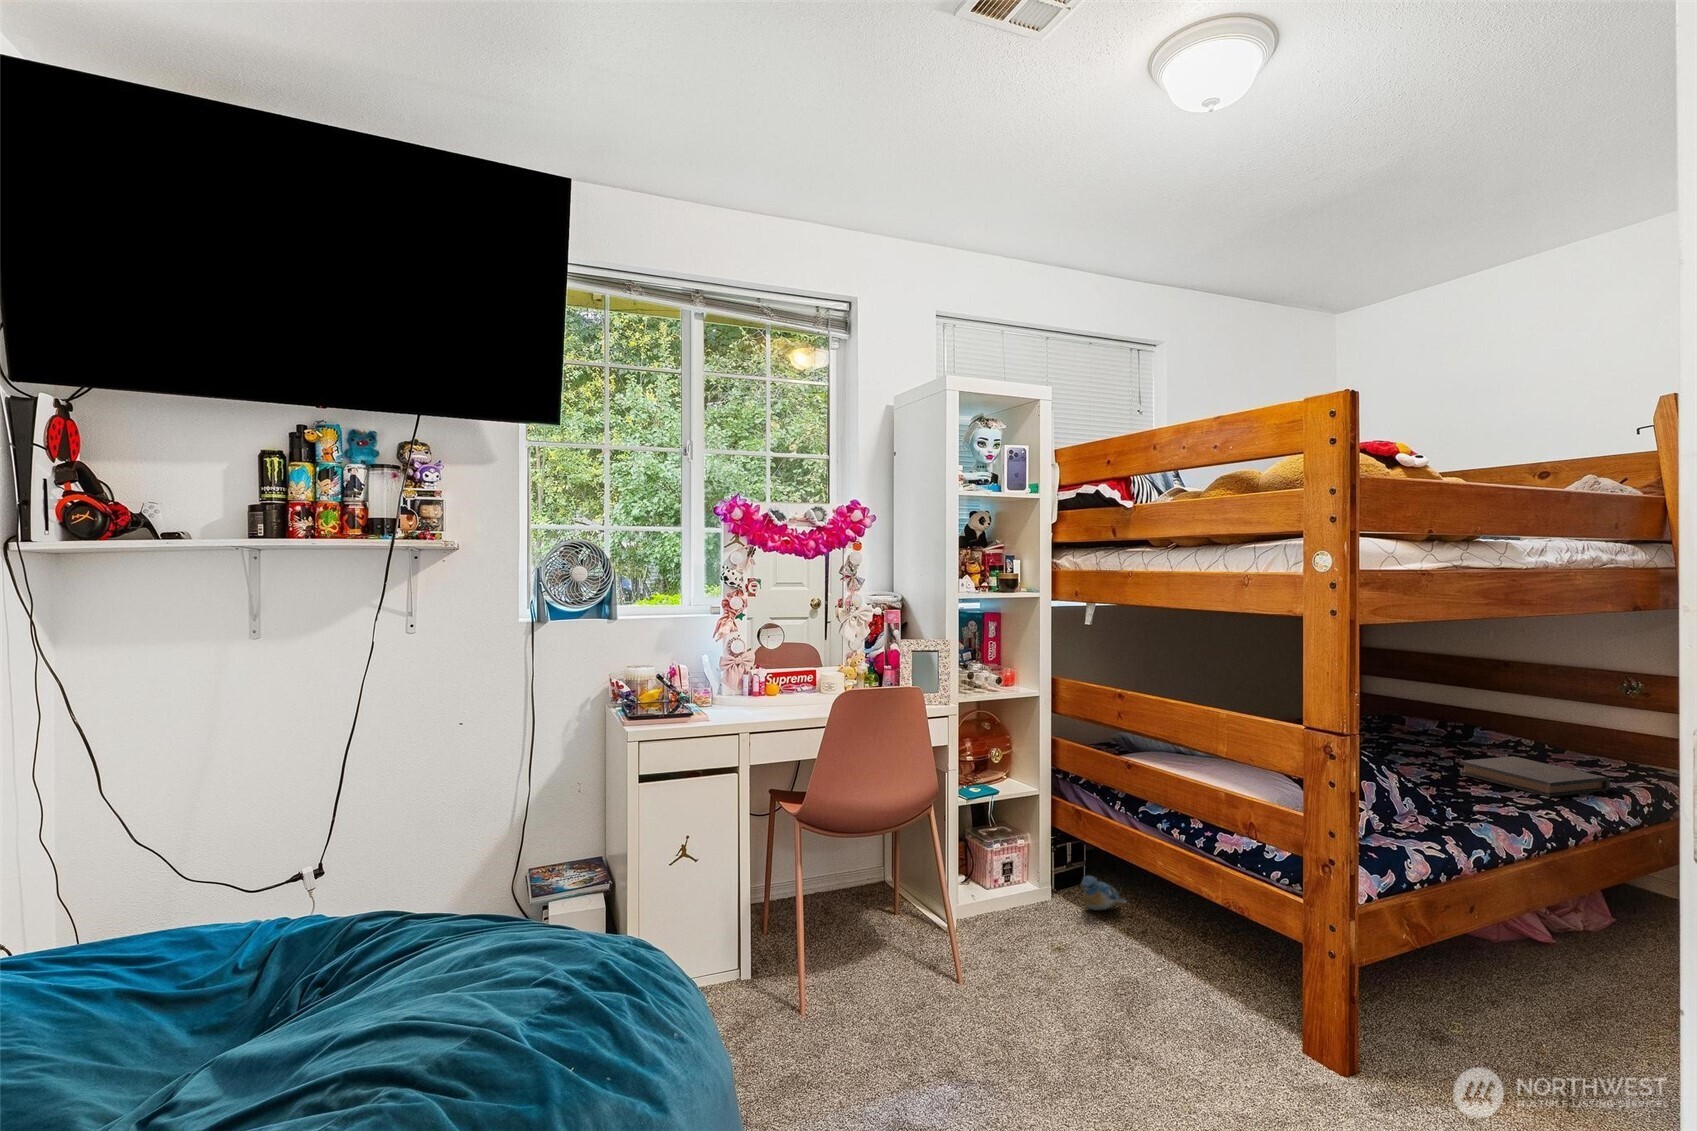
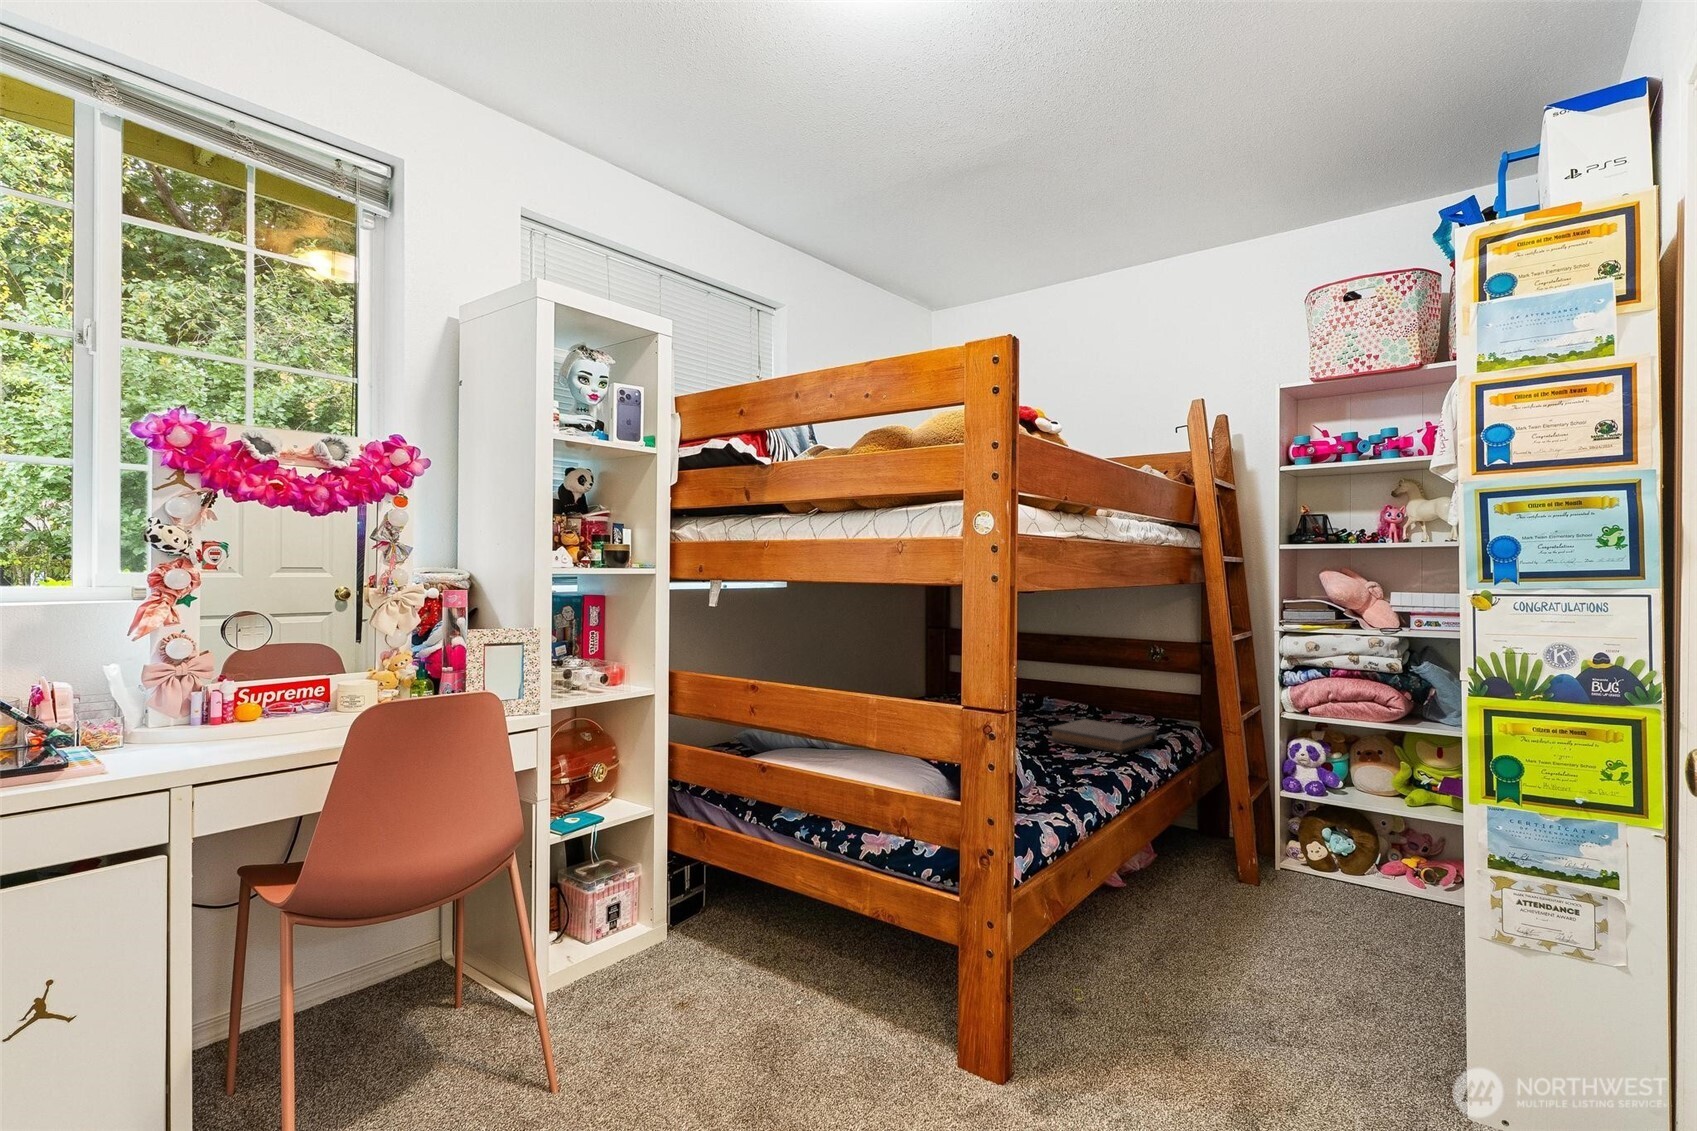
plush toy: present [1081,876,1126,910] -> none [702,903,754,943]

